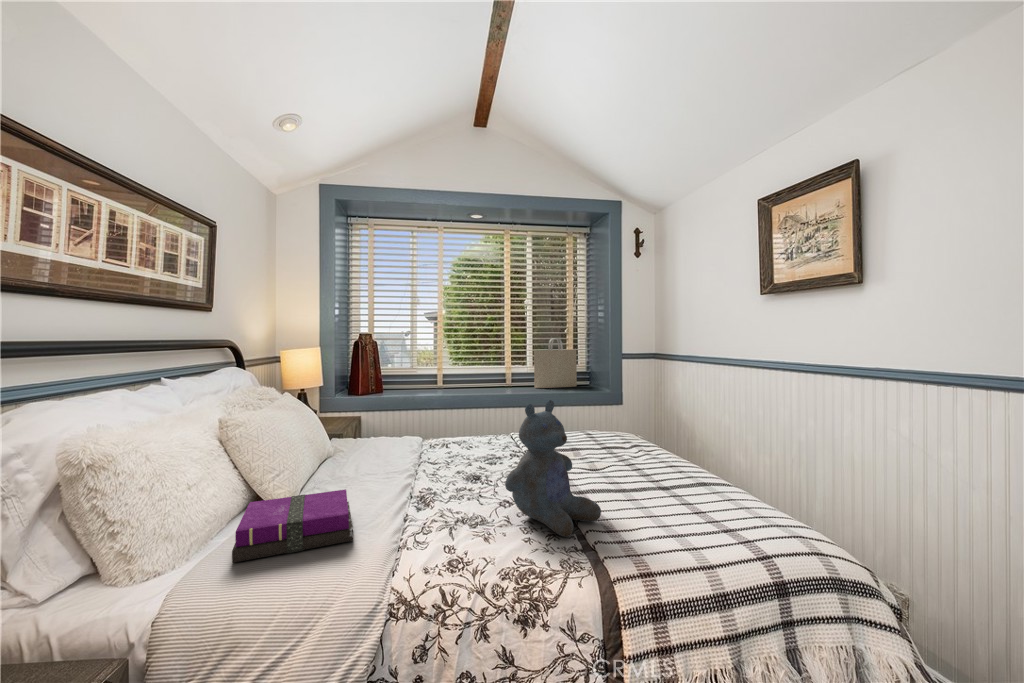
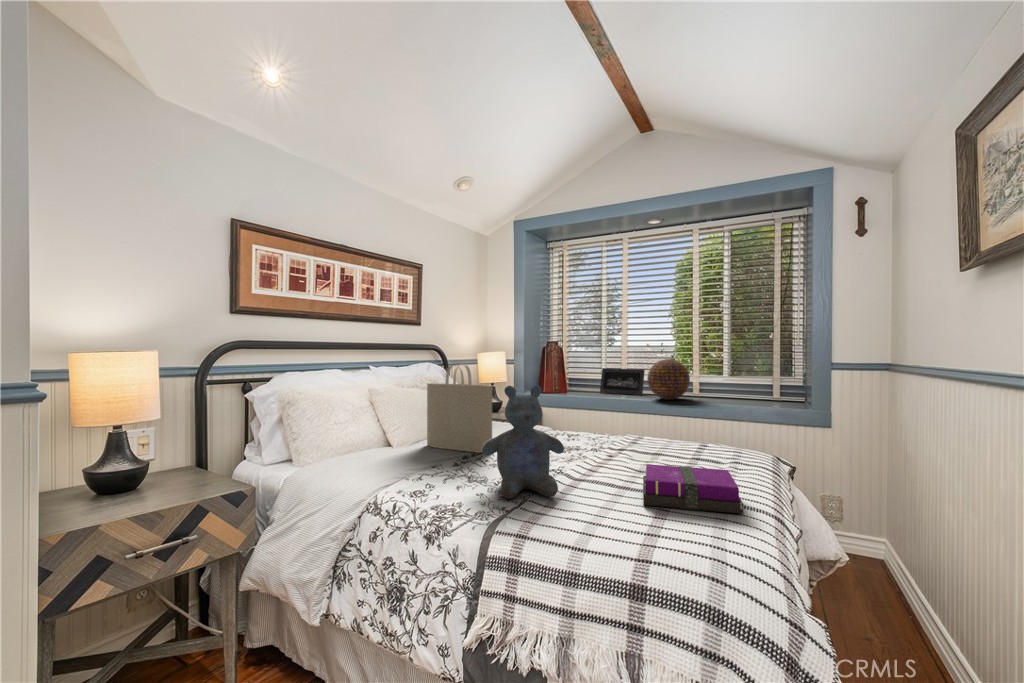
tote bag: present [534,338,577,388] -> present [427,364,492,453]
decorative orb: none [472,354,510,393] -> present [647,359,690,400]
picture frame: none [414,365,459,391] -> present [600,368,645,395]
notebook: present [232,489,354,563] -> present [643,464,743,514]

